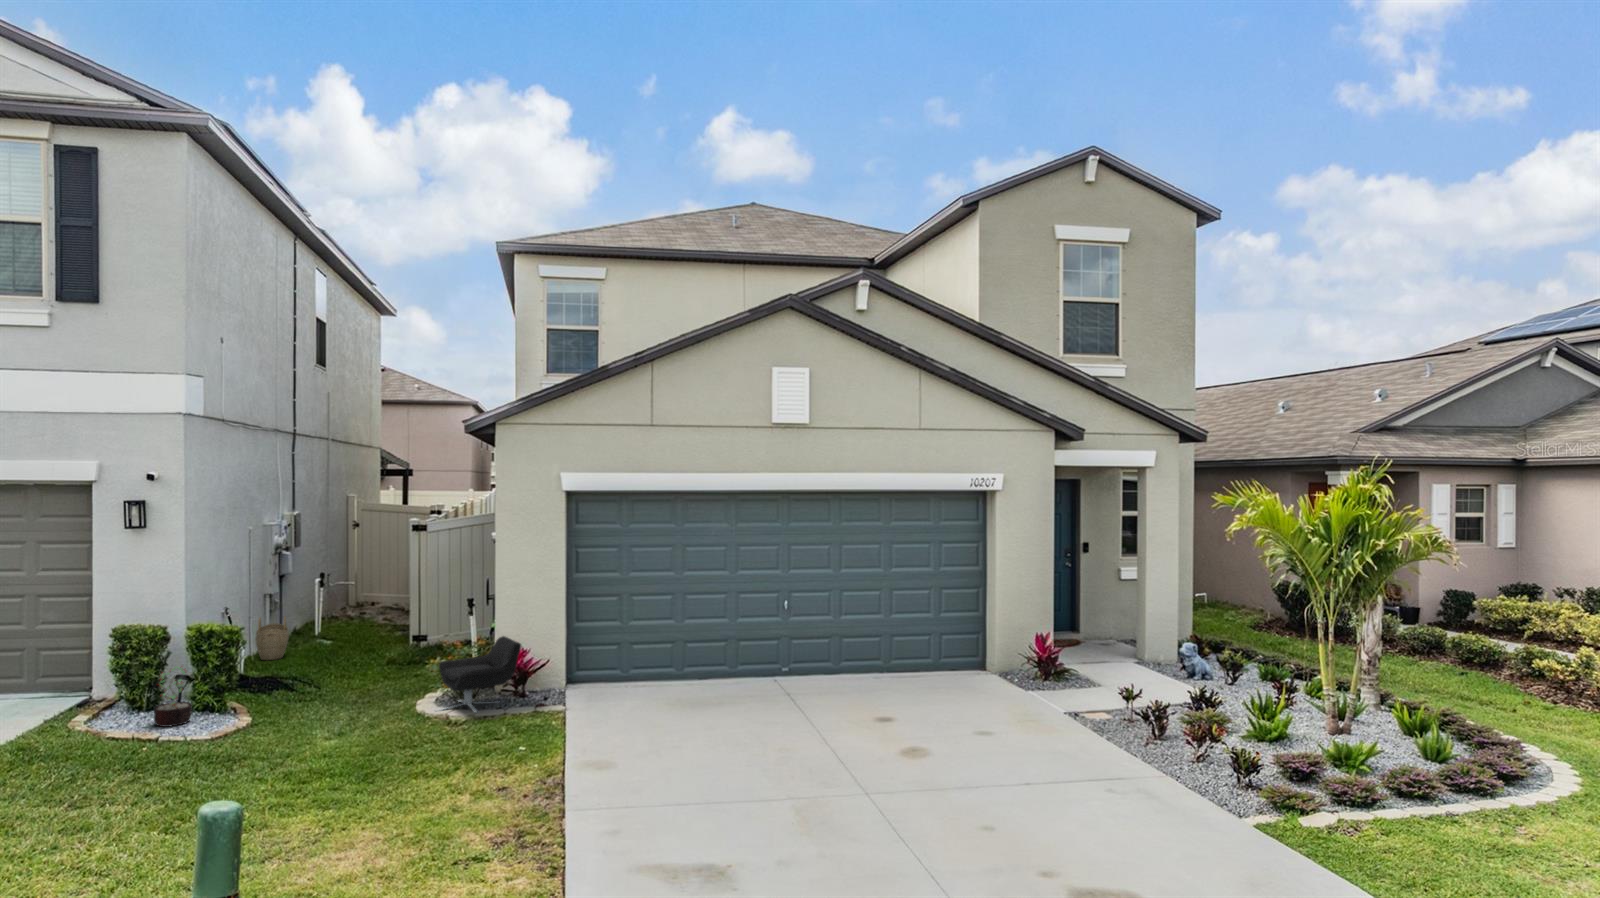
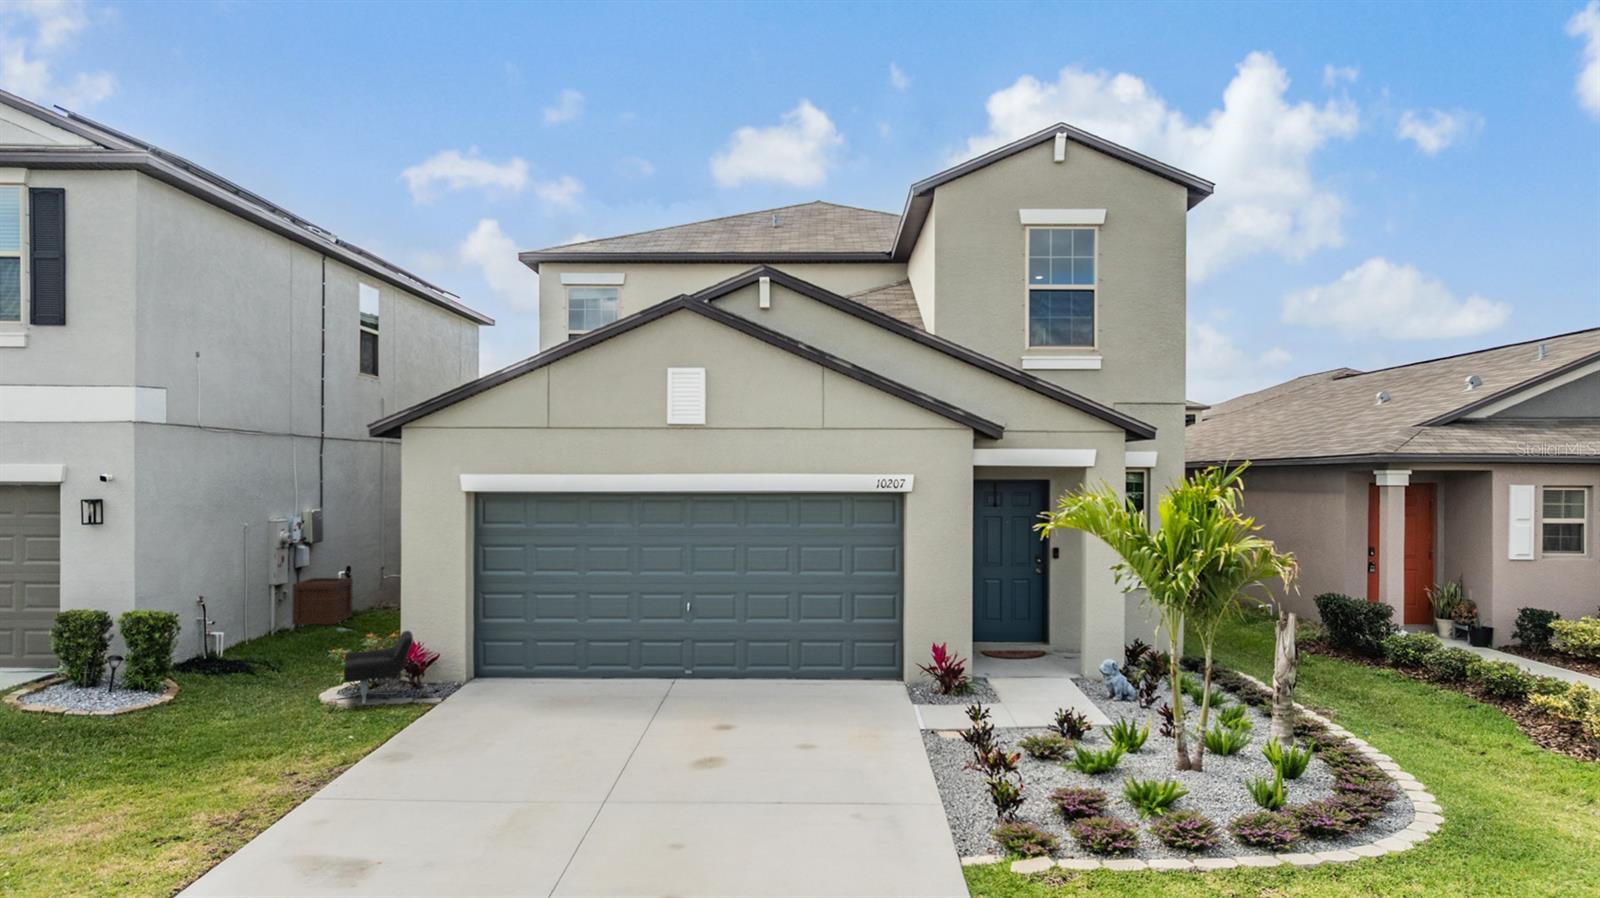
wooden crate: none [280,590,340,643] -> present [292,578,353,625]
woven basket: present [255,617,289,660] -> none [250,602,282,642]
decorative plant: present [154,667,192,727] -> none [87,648,123,703]

